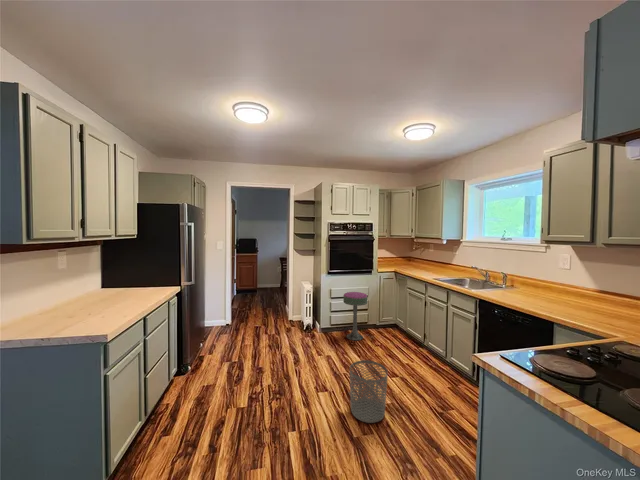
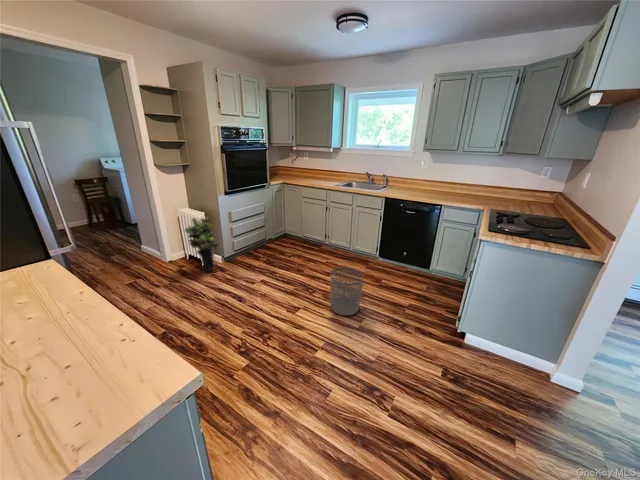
potted plant: none [293,289,317,336] -> present [185,217,219,272]
bar stool: present [343,292,368,340] -> none [248,210,274,259]

